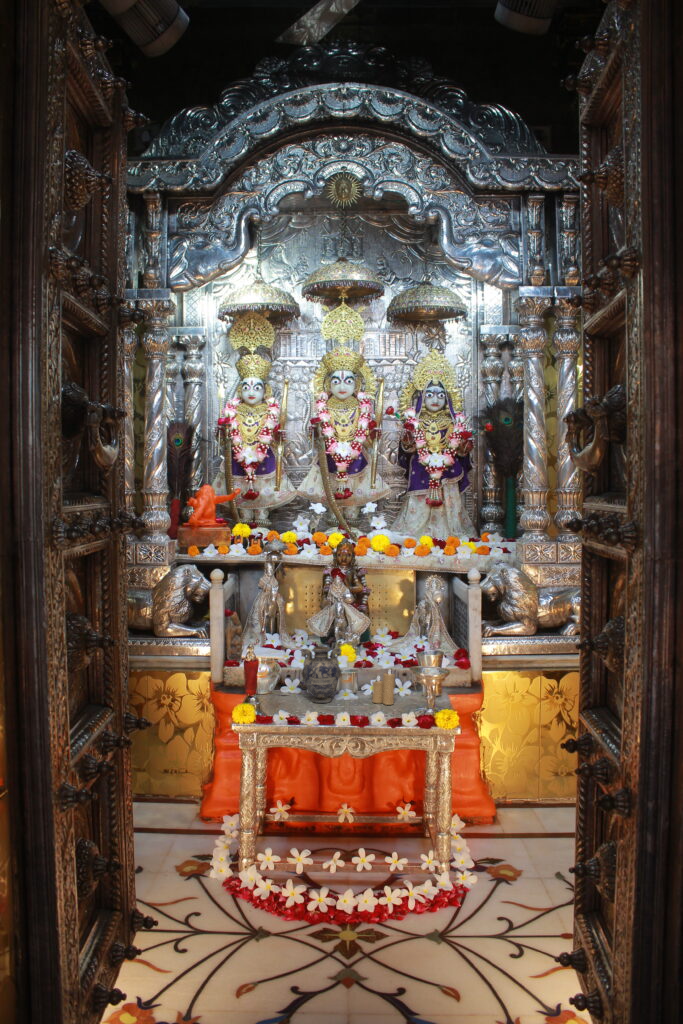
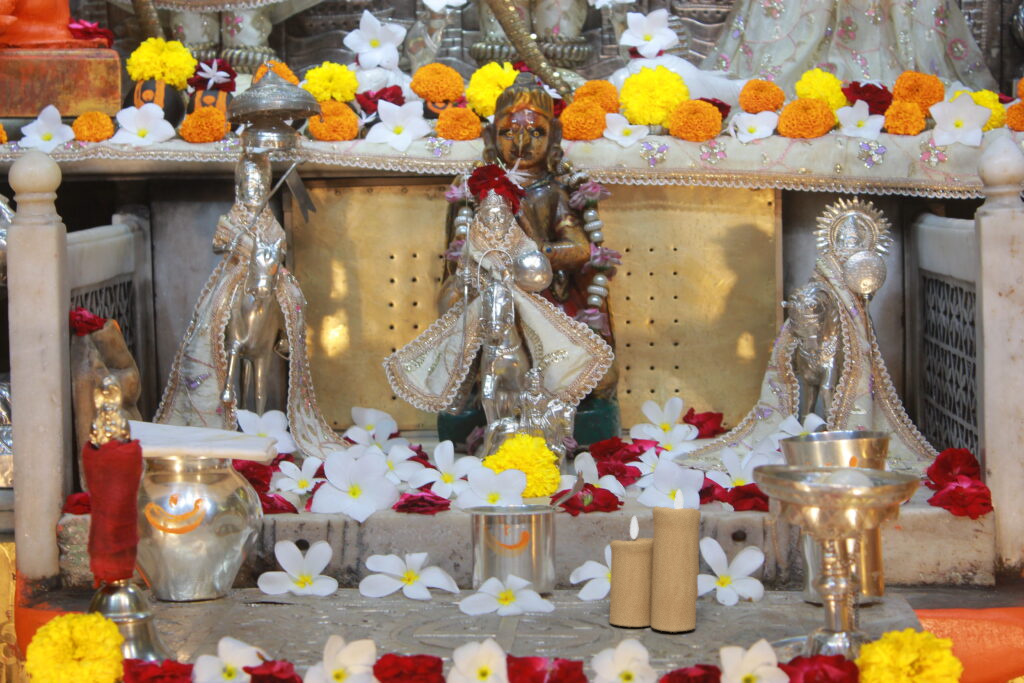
decorative vase: present [301,646,342,703] -> none [322,404,487,626]

